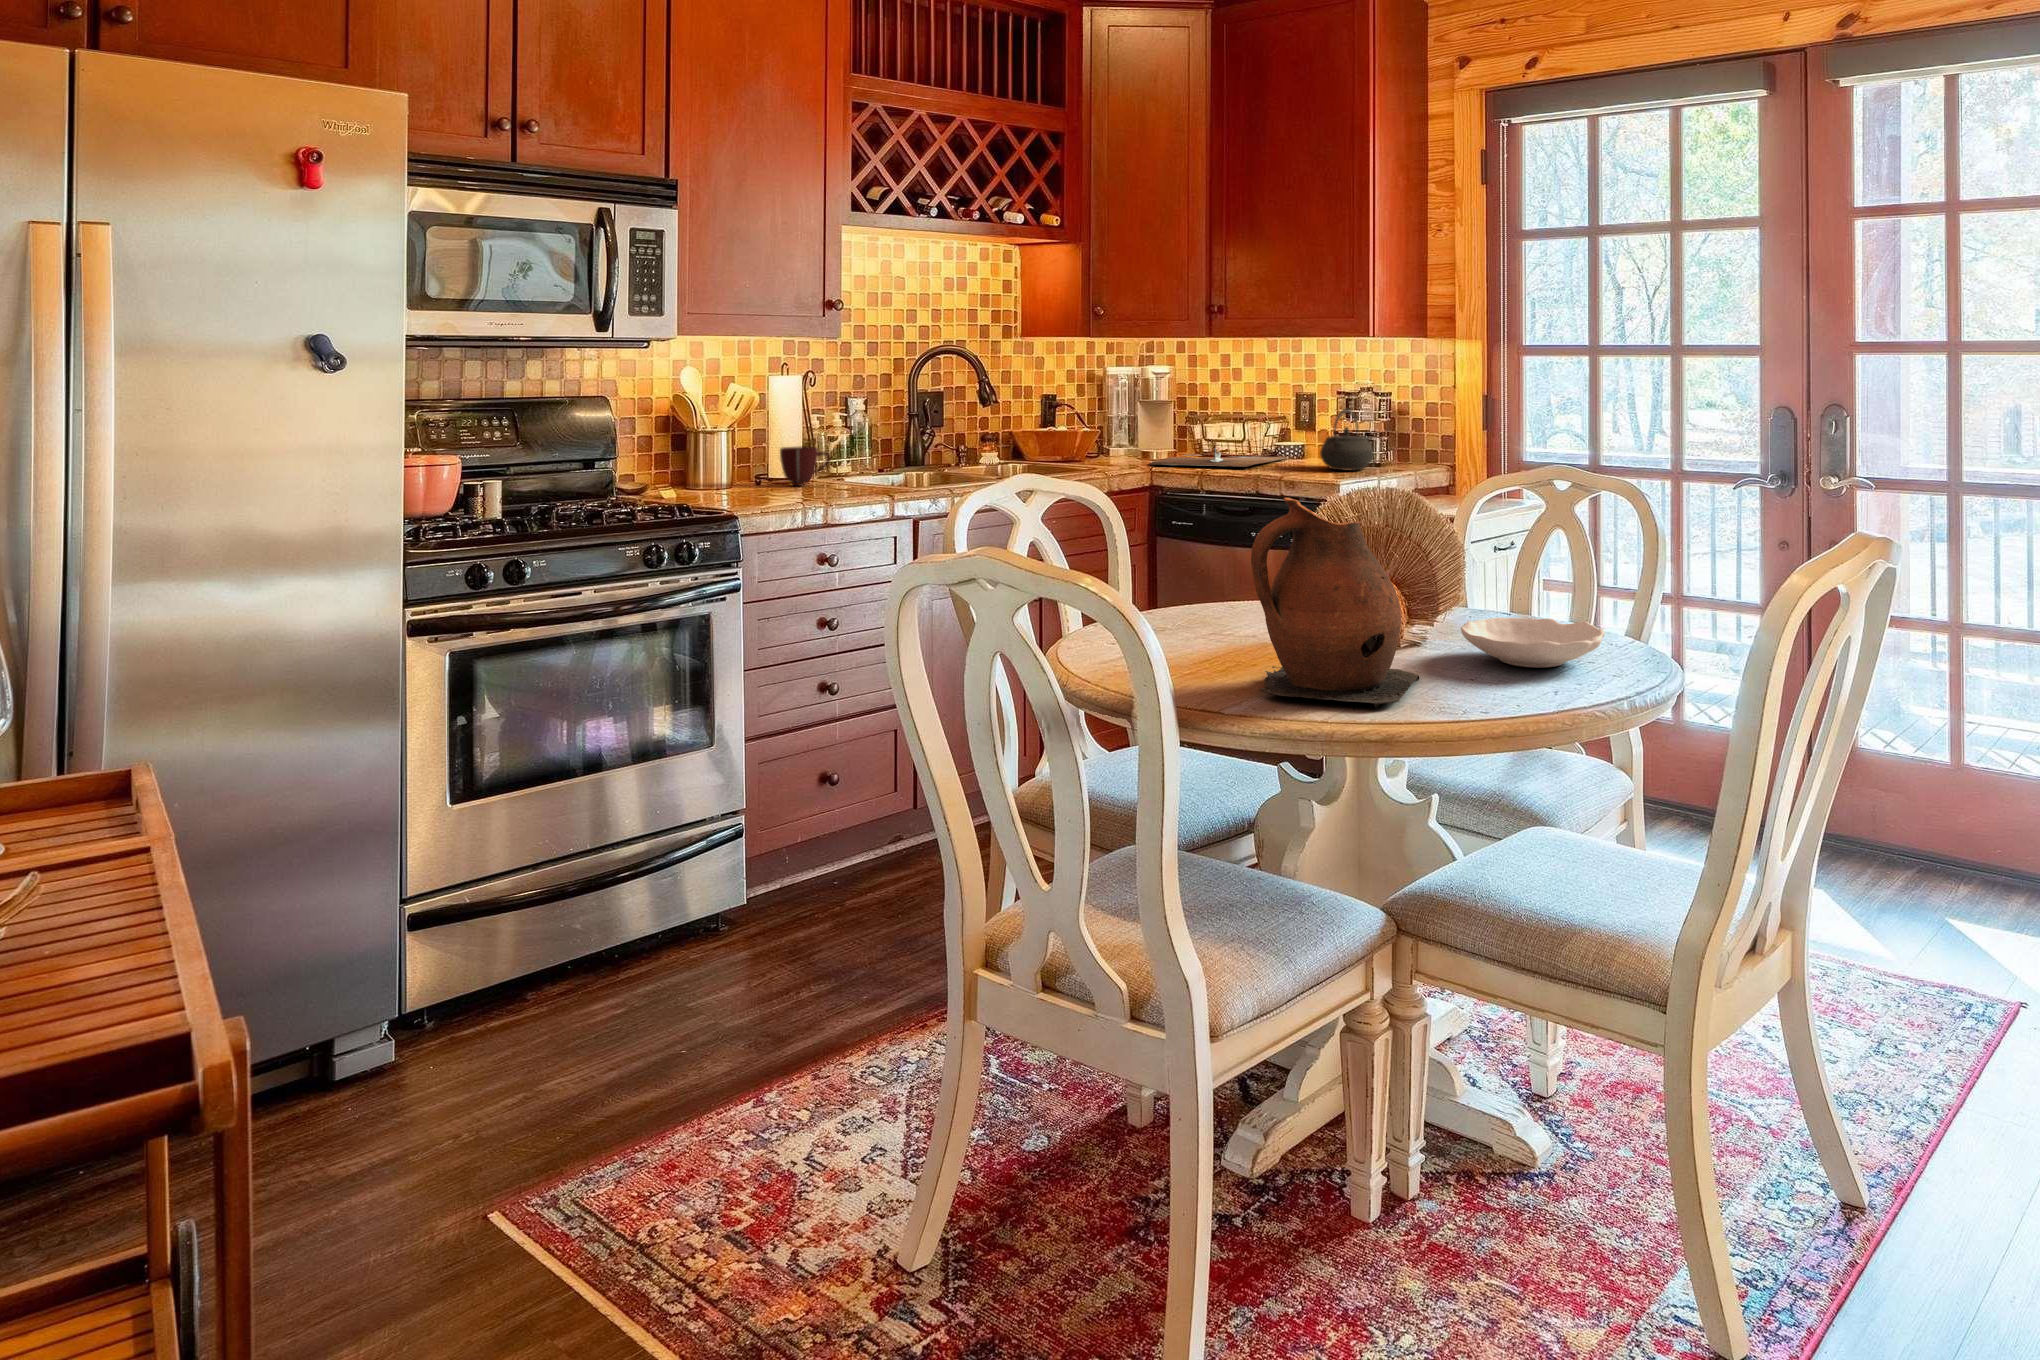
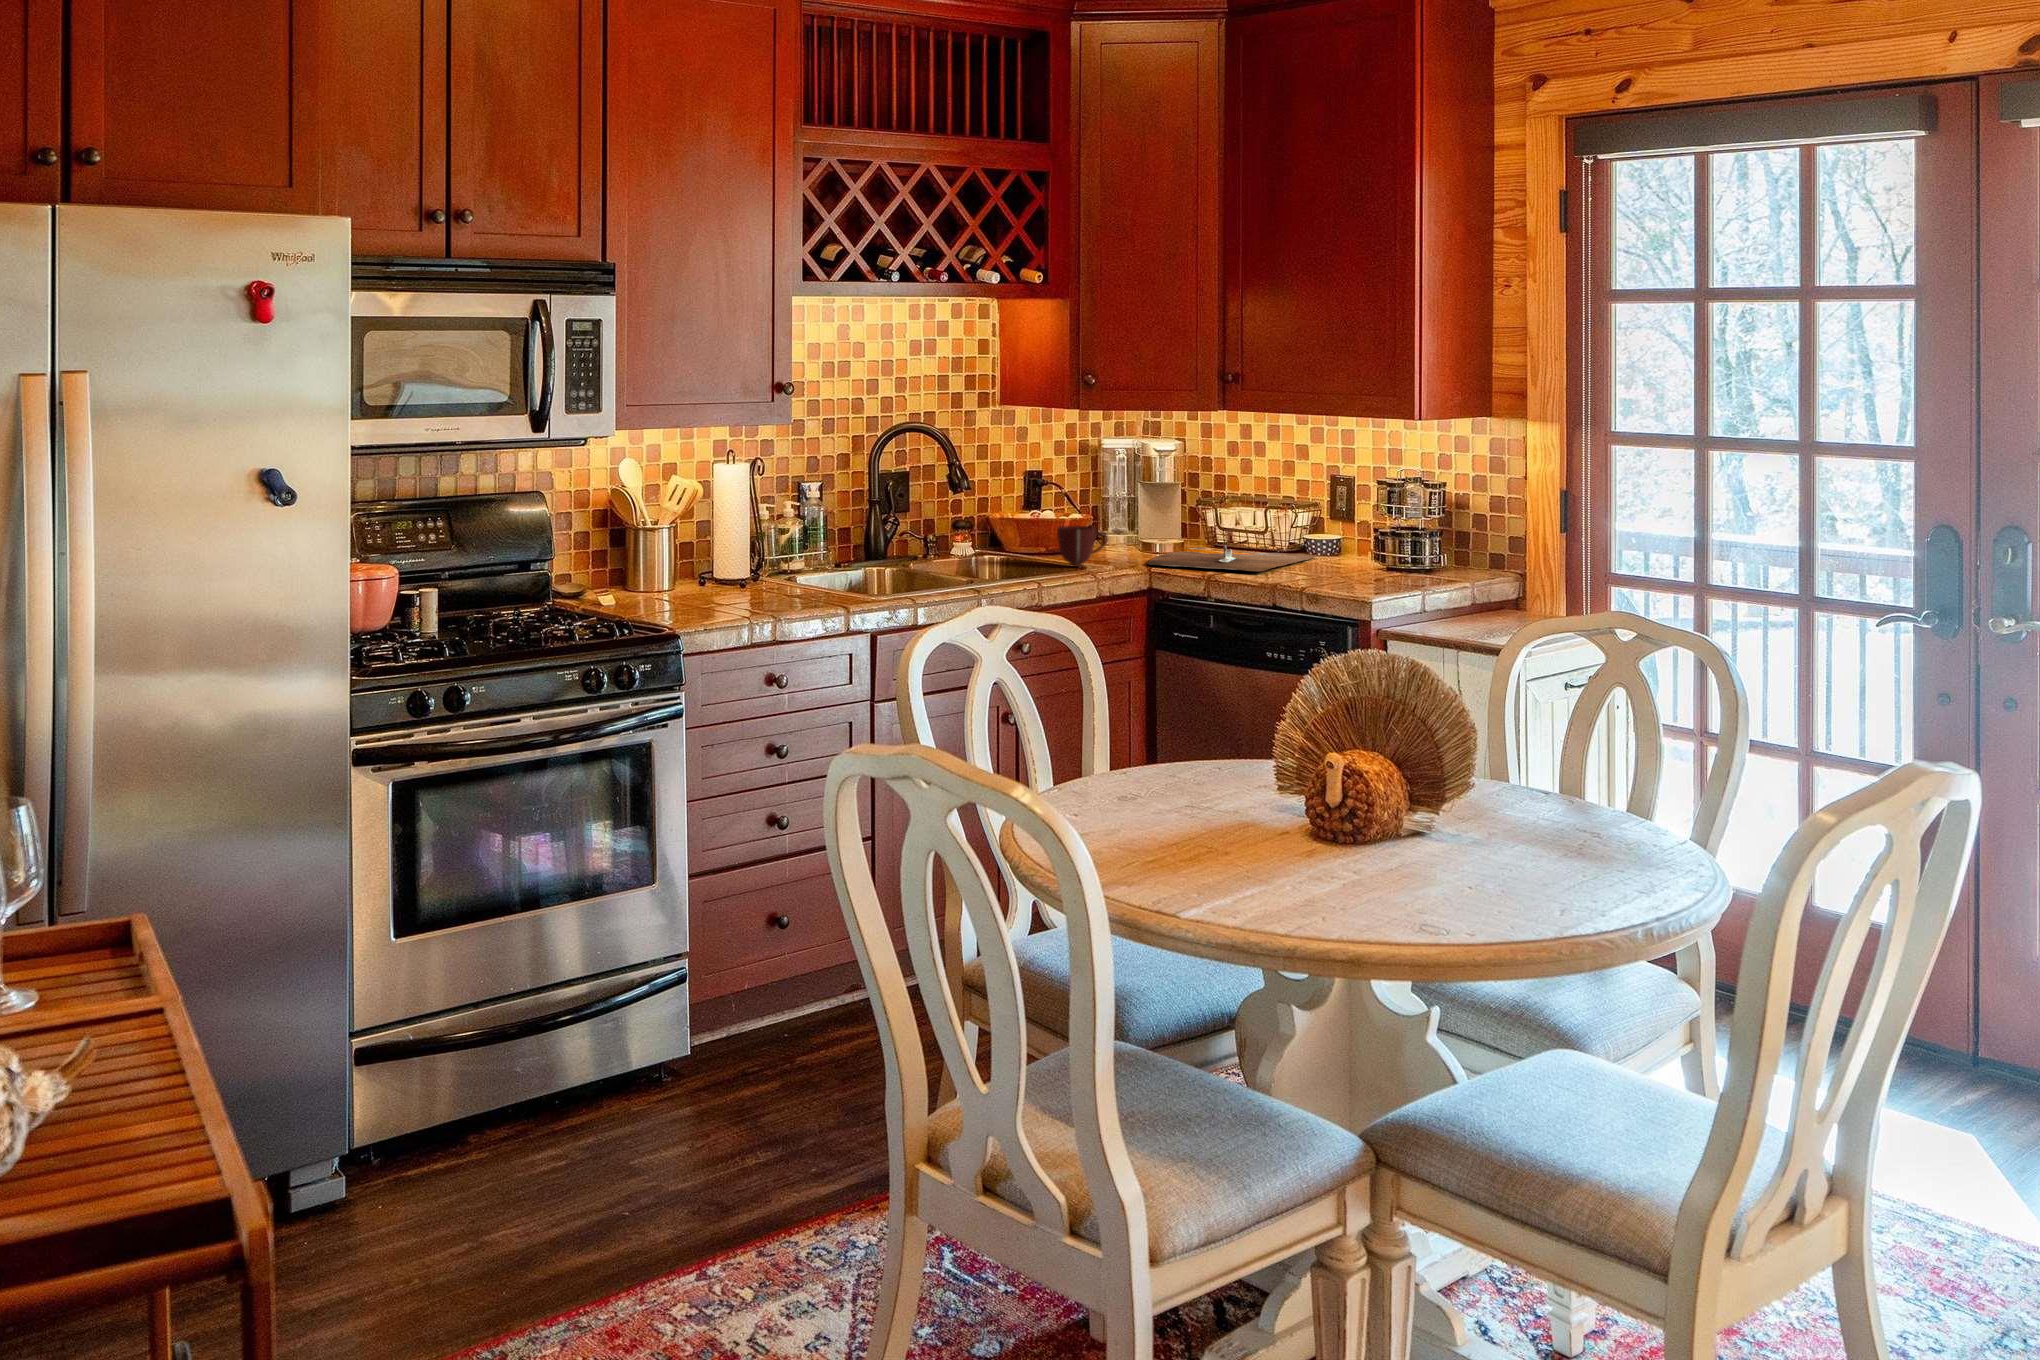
kettle: present [1320,408,1374,471] -> none [1351,505,1418,580]
mug: present [780,446,831,486] -> present [1057,526,1108,567]
ceramic pitcher: present [1251,498,1419,708] -> none [1214,679,1410,922]
bowl: present [1461,618,1605,668] -> none [1465,811,1637,877]

